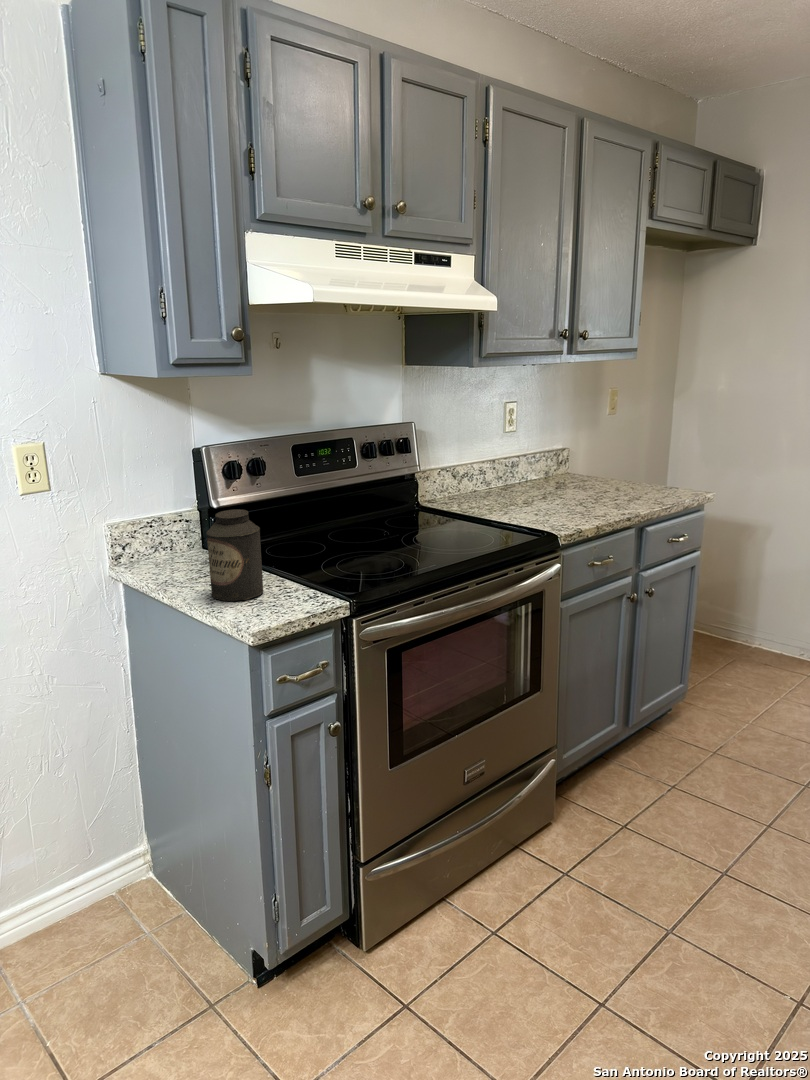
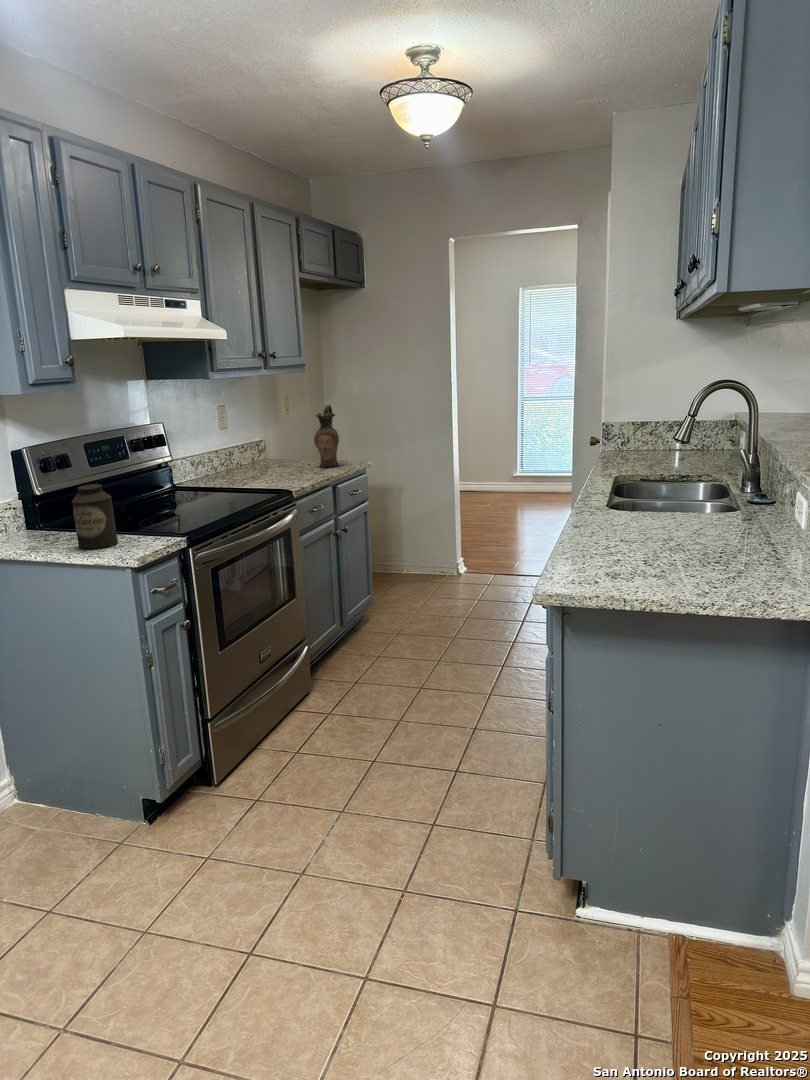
ceramic pitcher: none [627,409,664,498] -> present [314,405,339,467]

